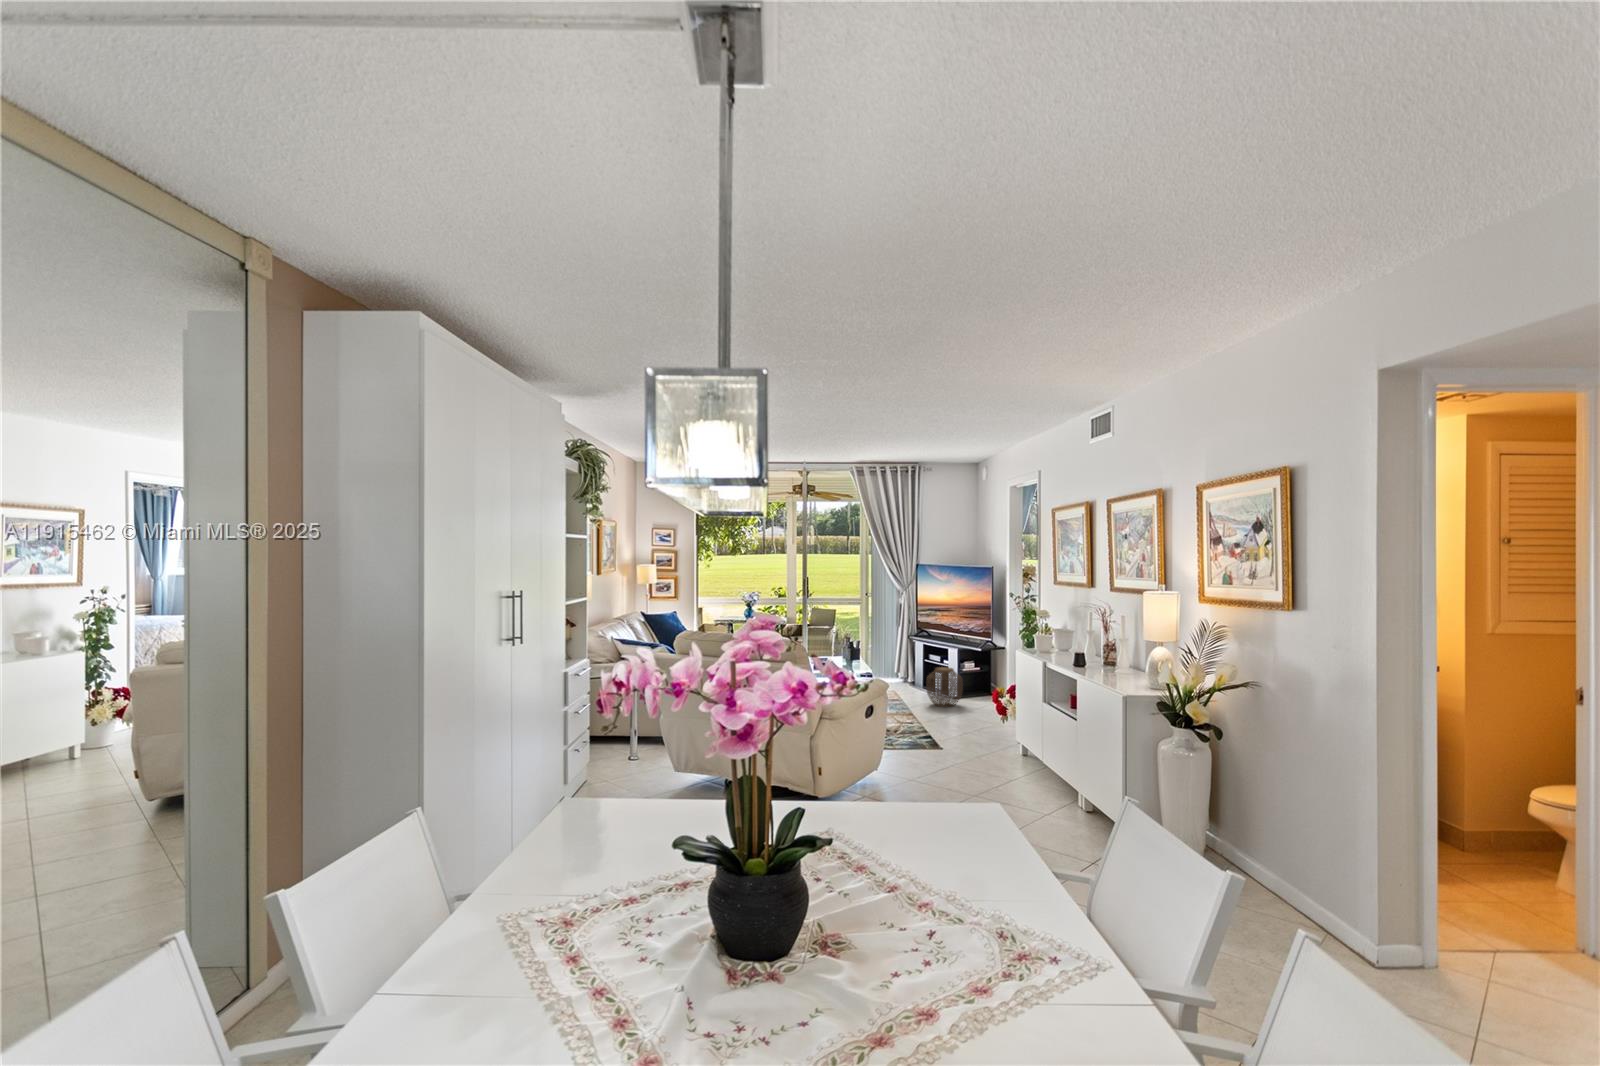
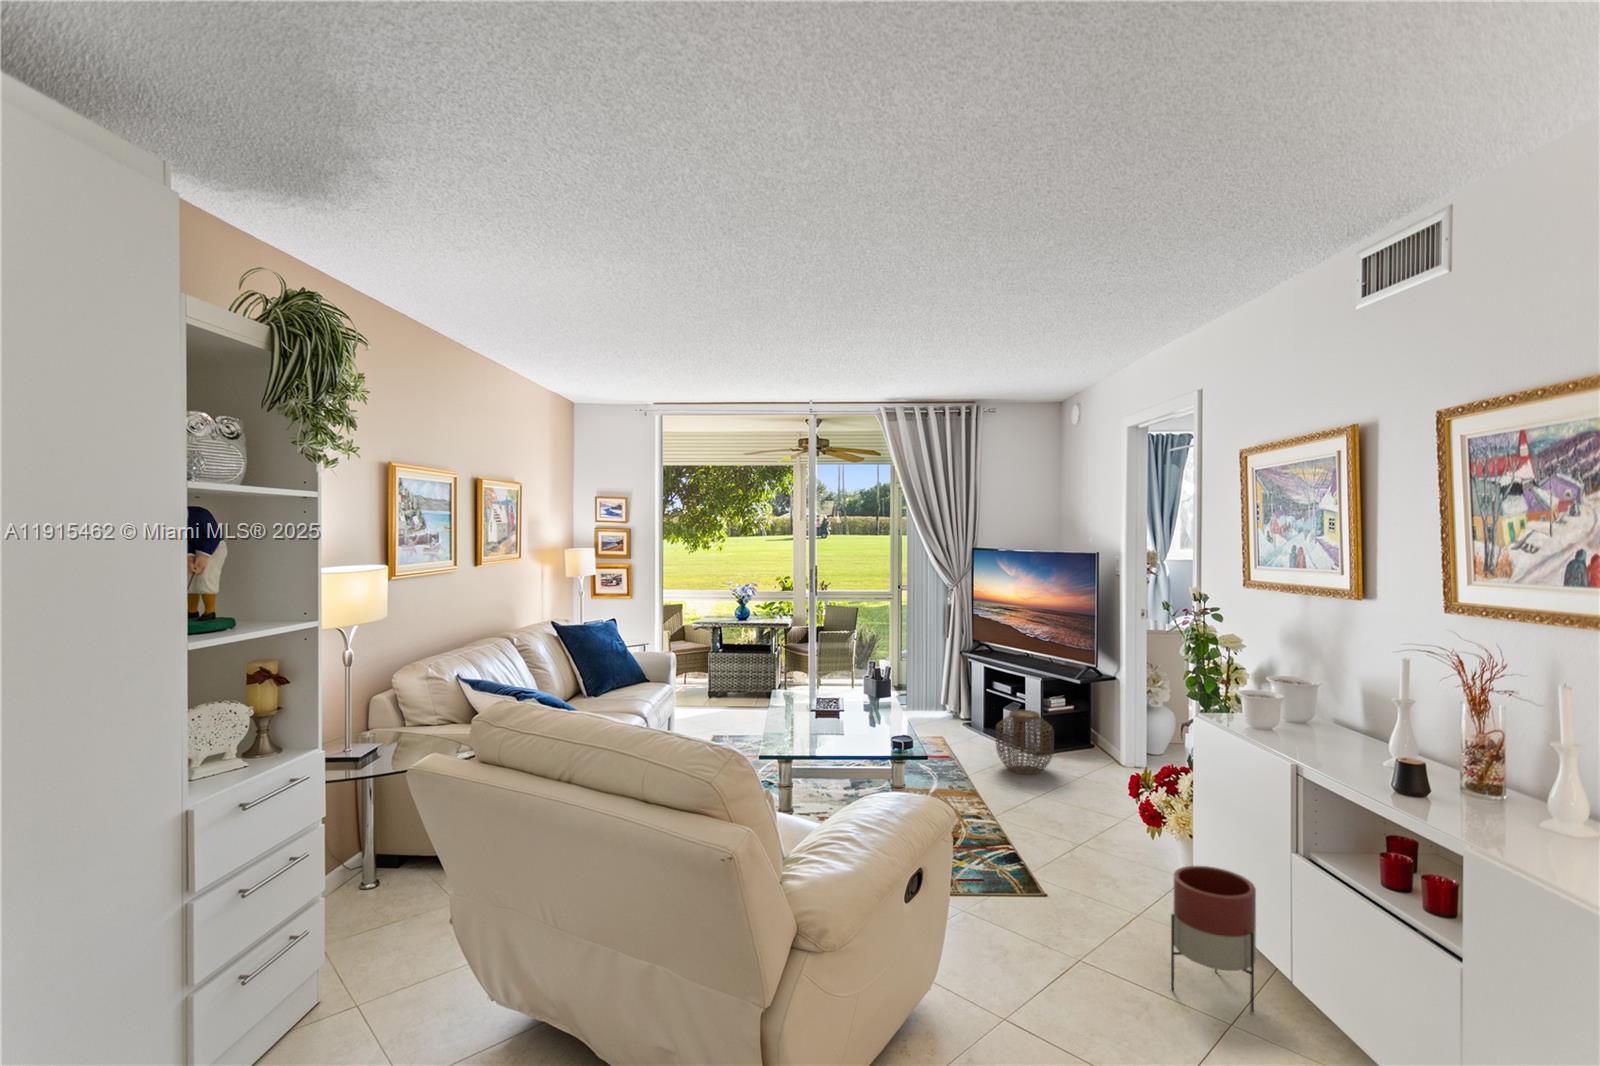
planter: none [993,717,1032,779] -> present [1171,866,1256,1013]

